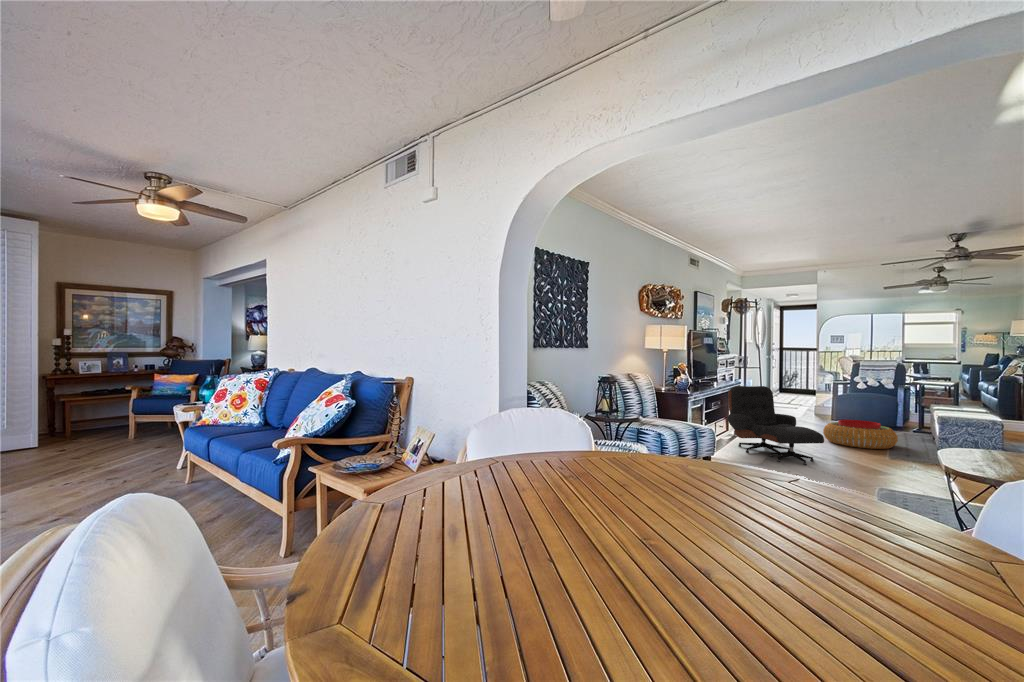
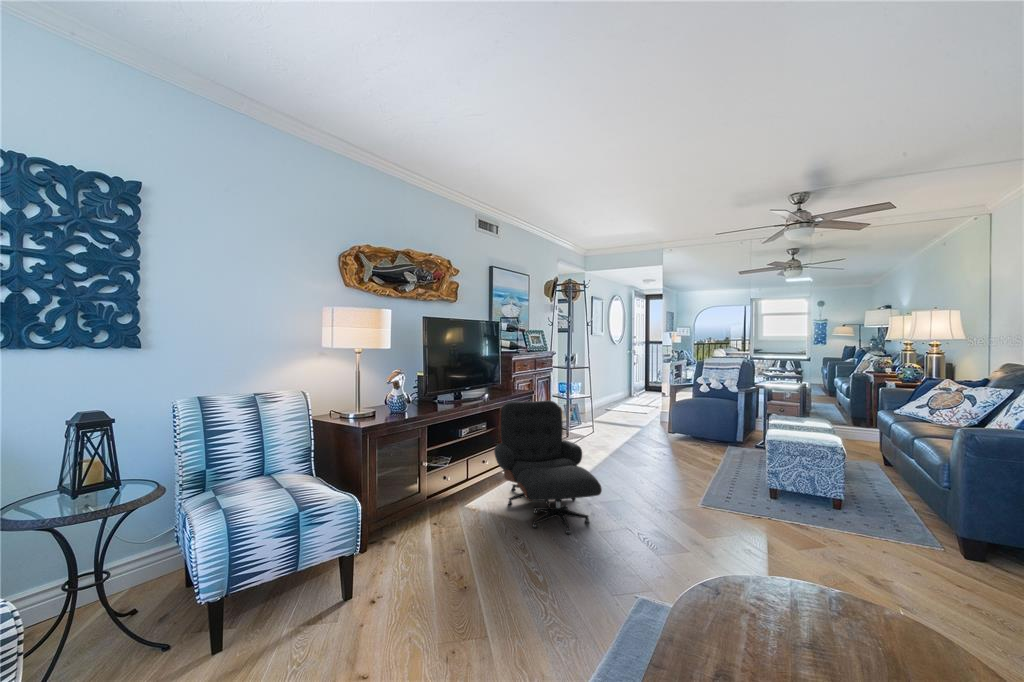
pouf: present [823,420,898,449] -> none [639,439,725,484]

